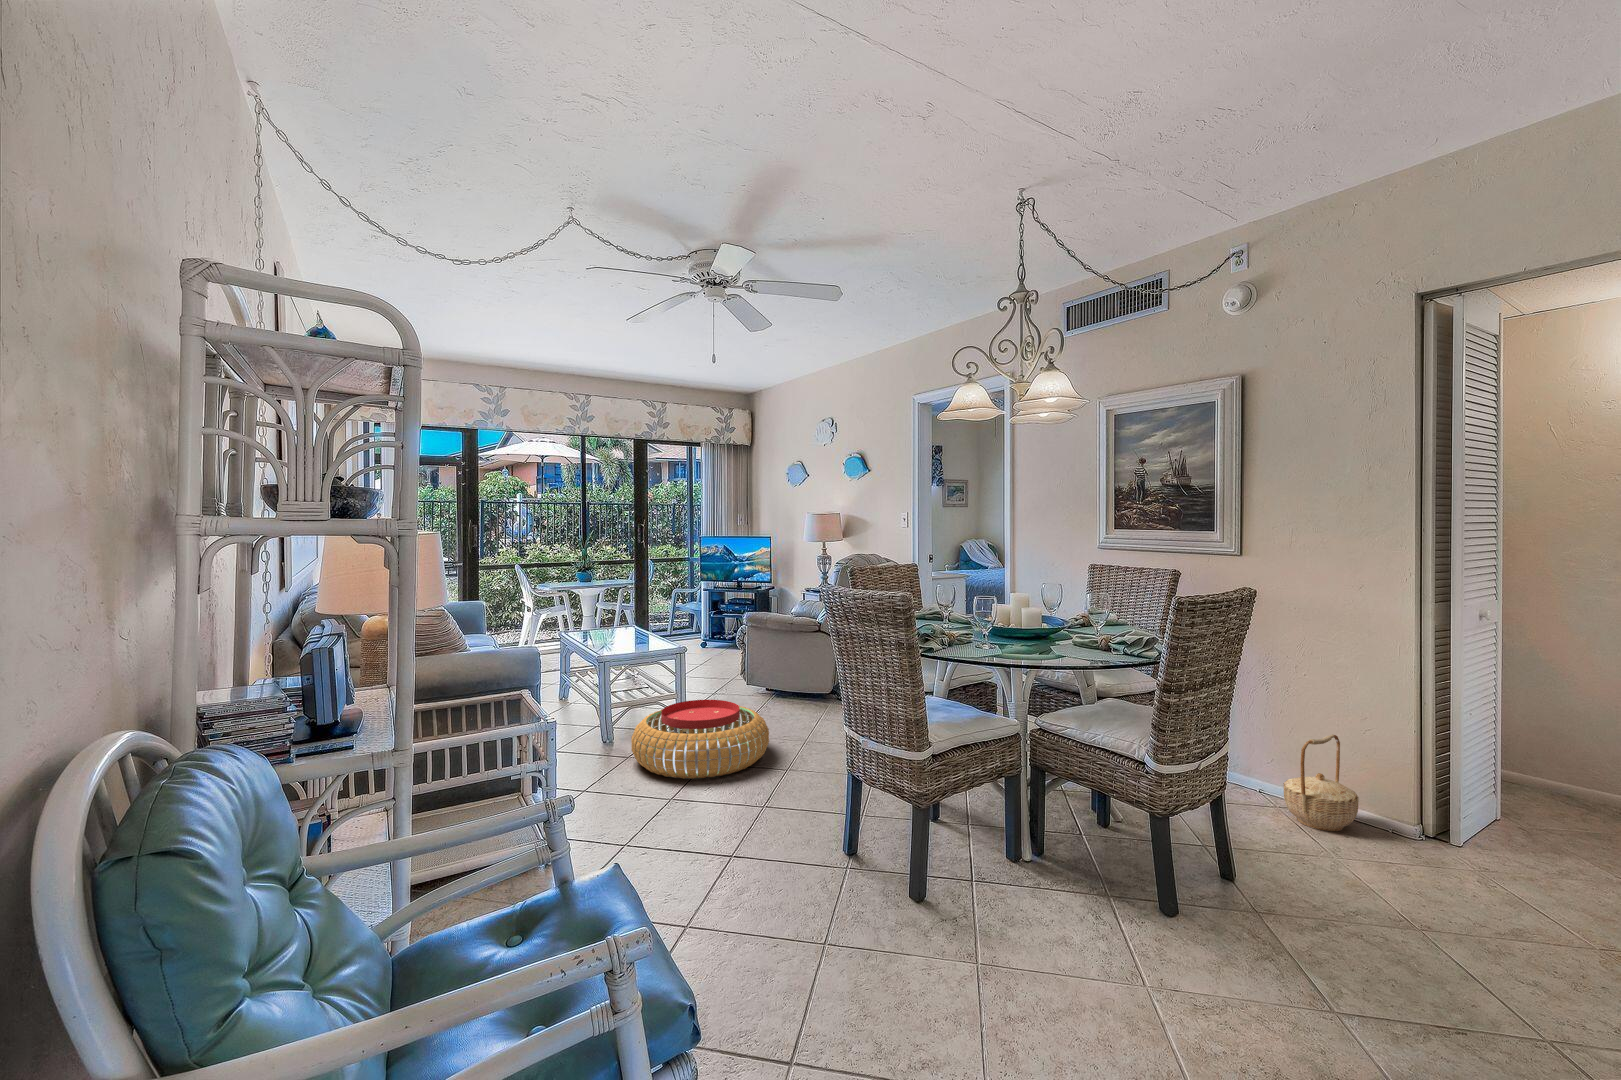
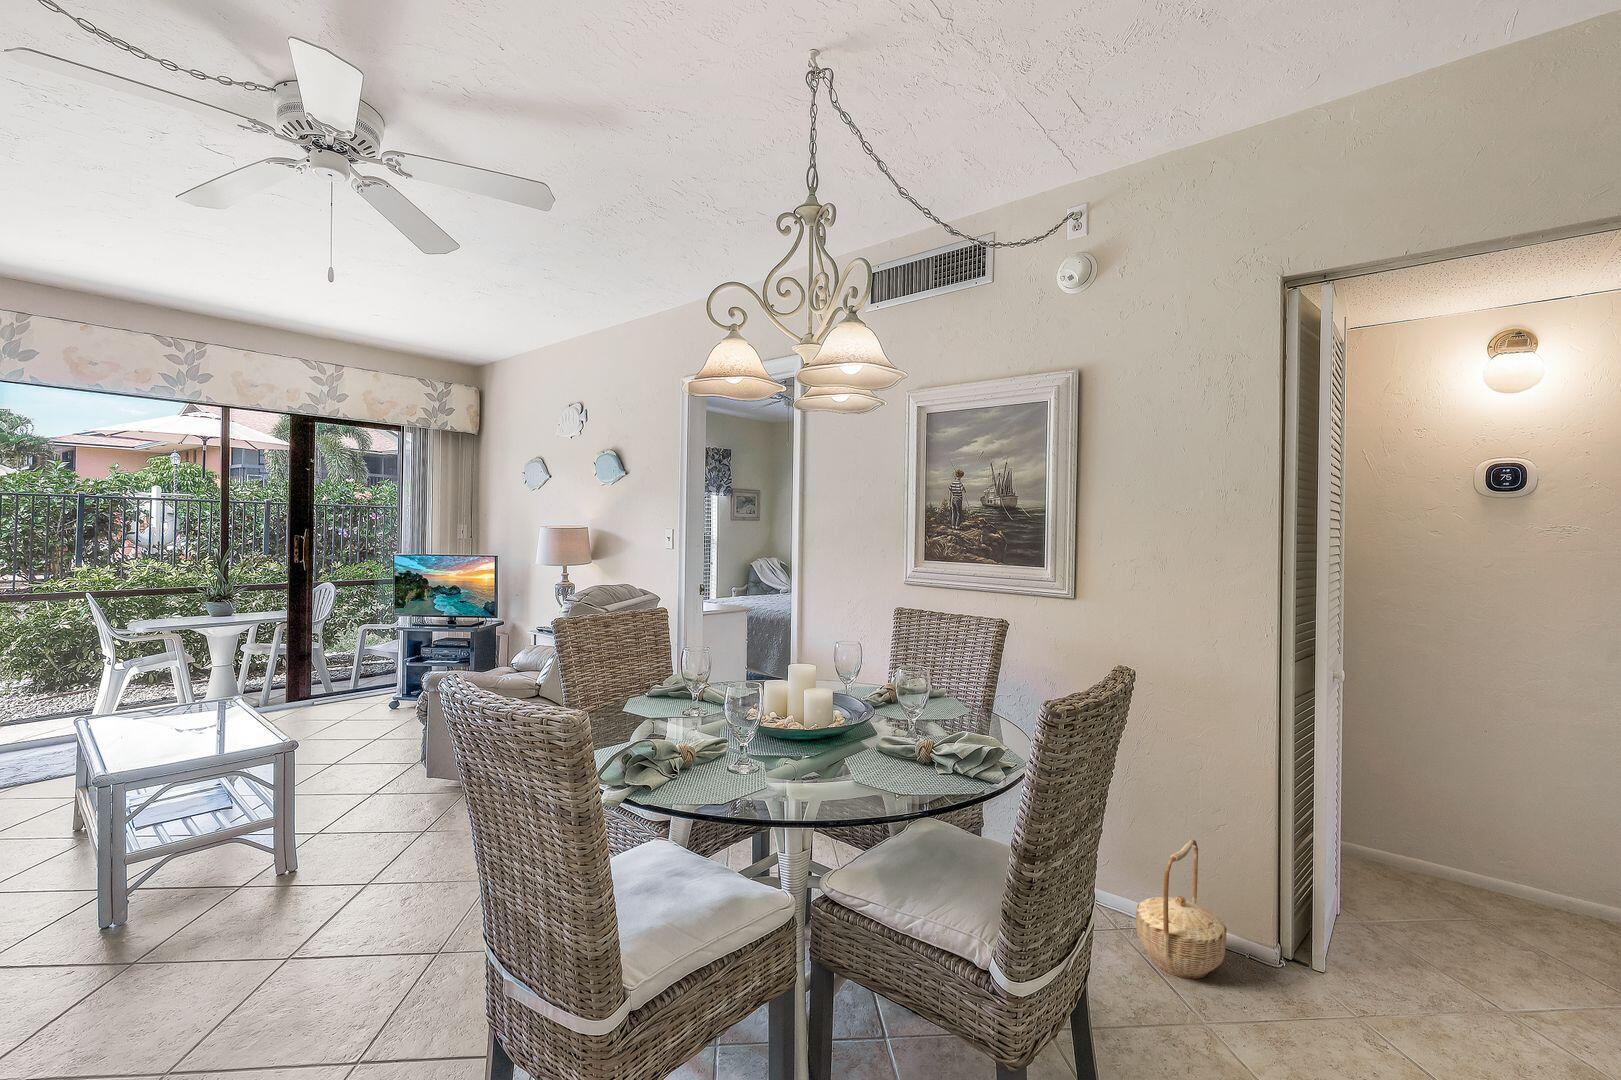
pouf: present [631,700,769,779] -> none [125,831,415,1002]

